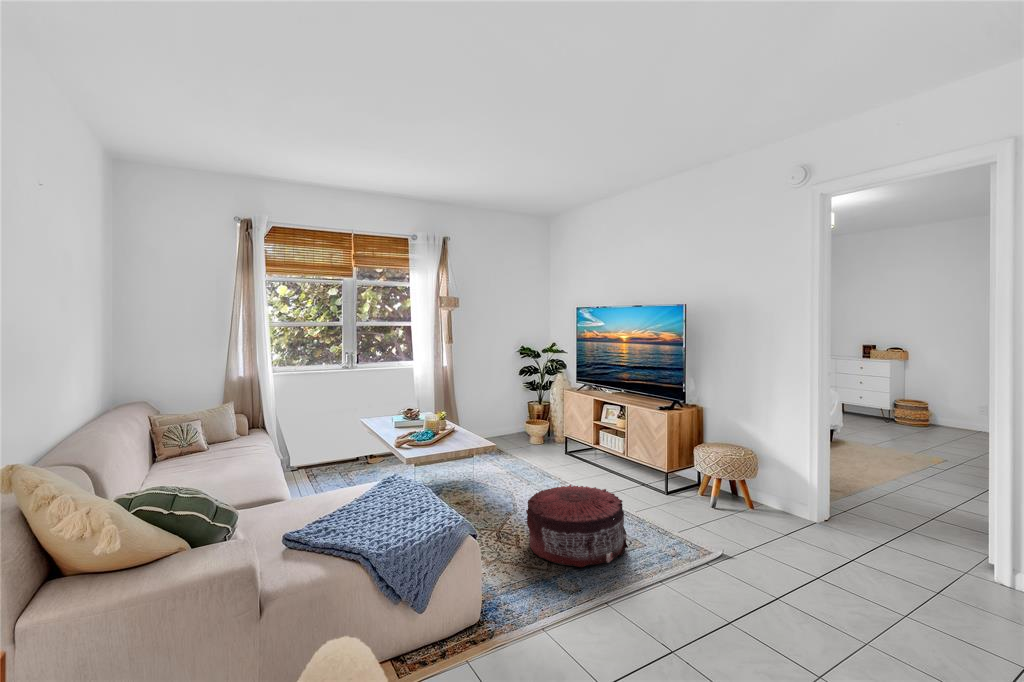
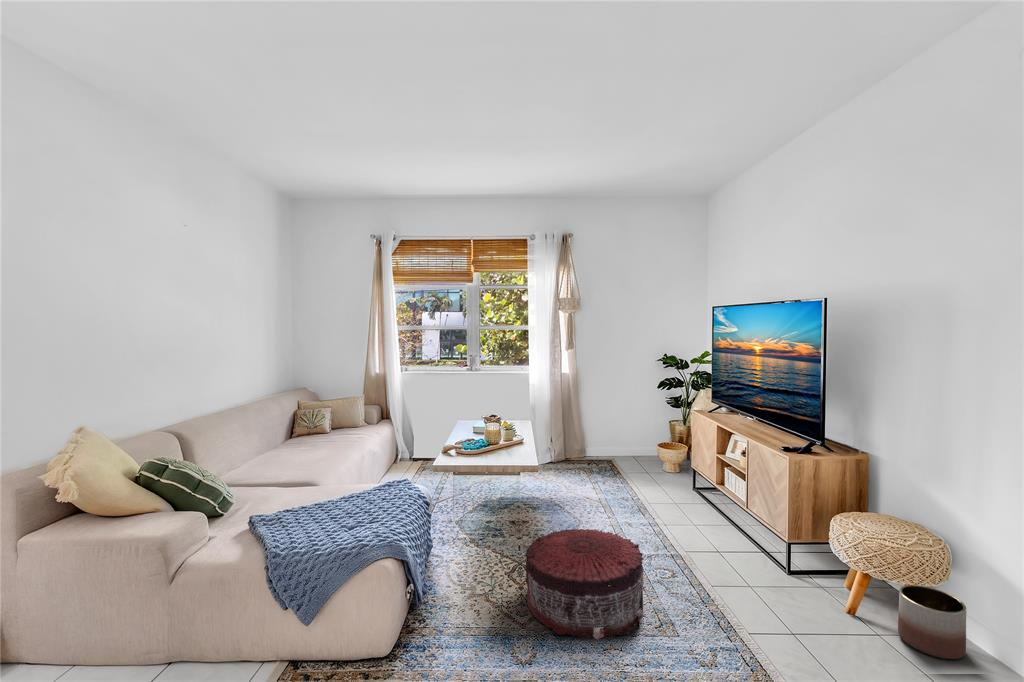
planter: none [752,481,788,520] -> present [898,585,966,659]

